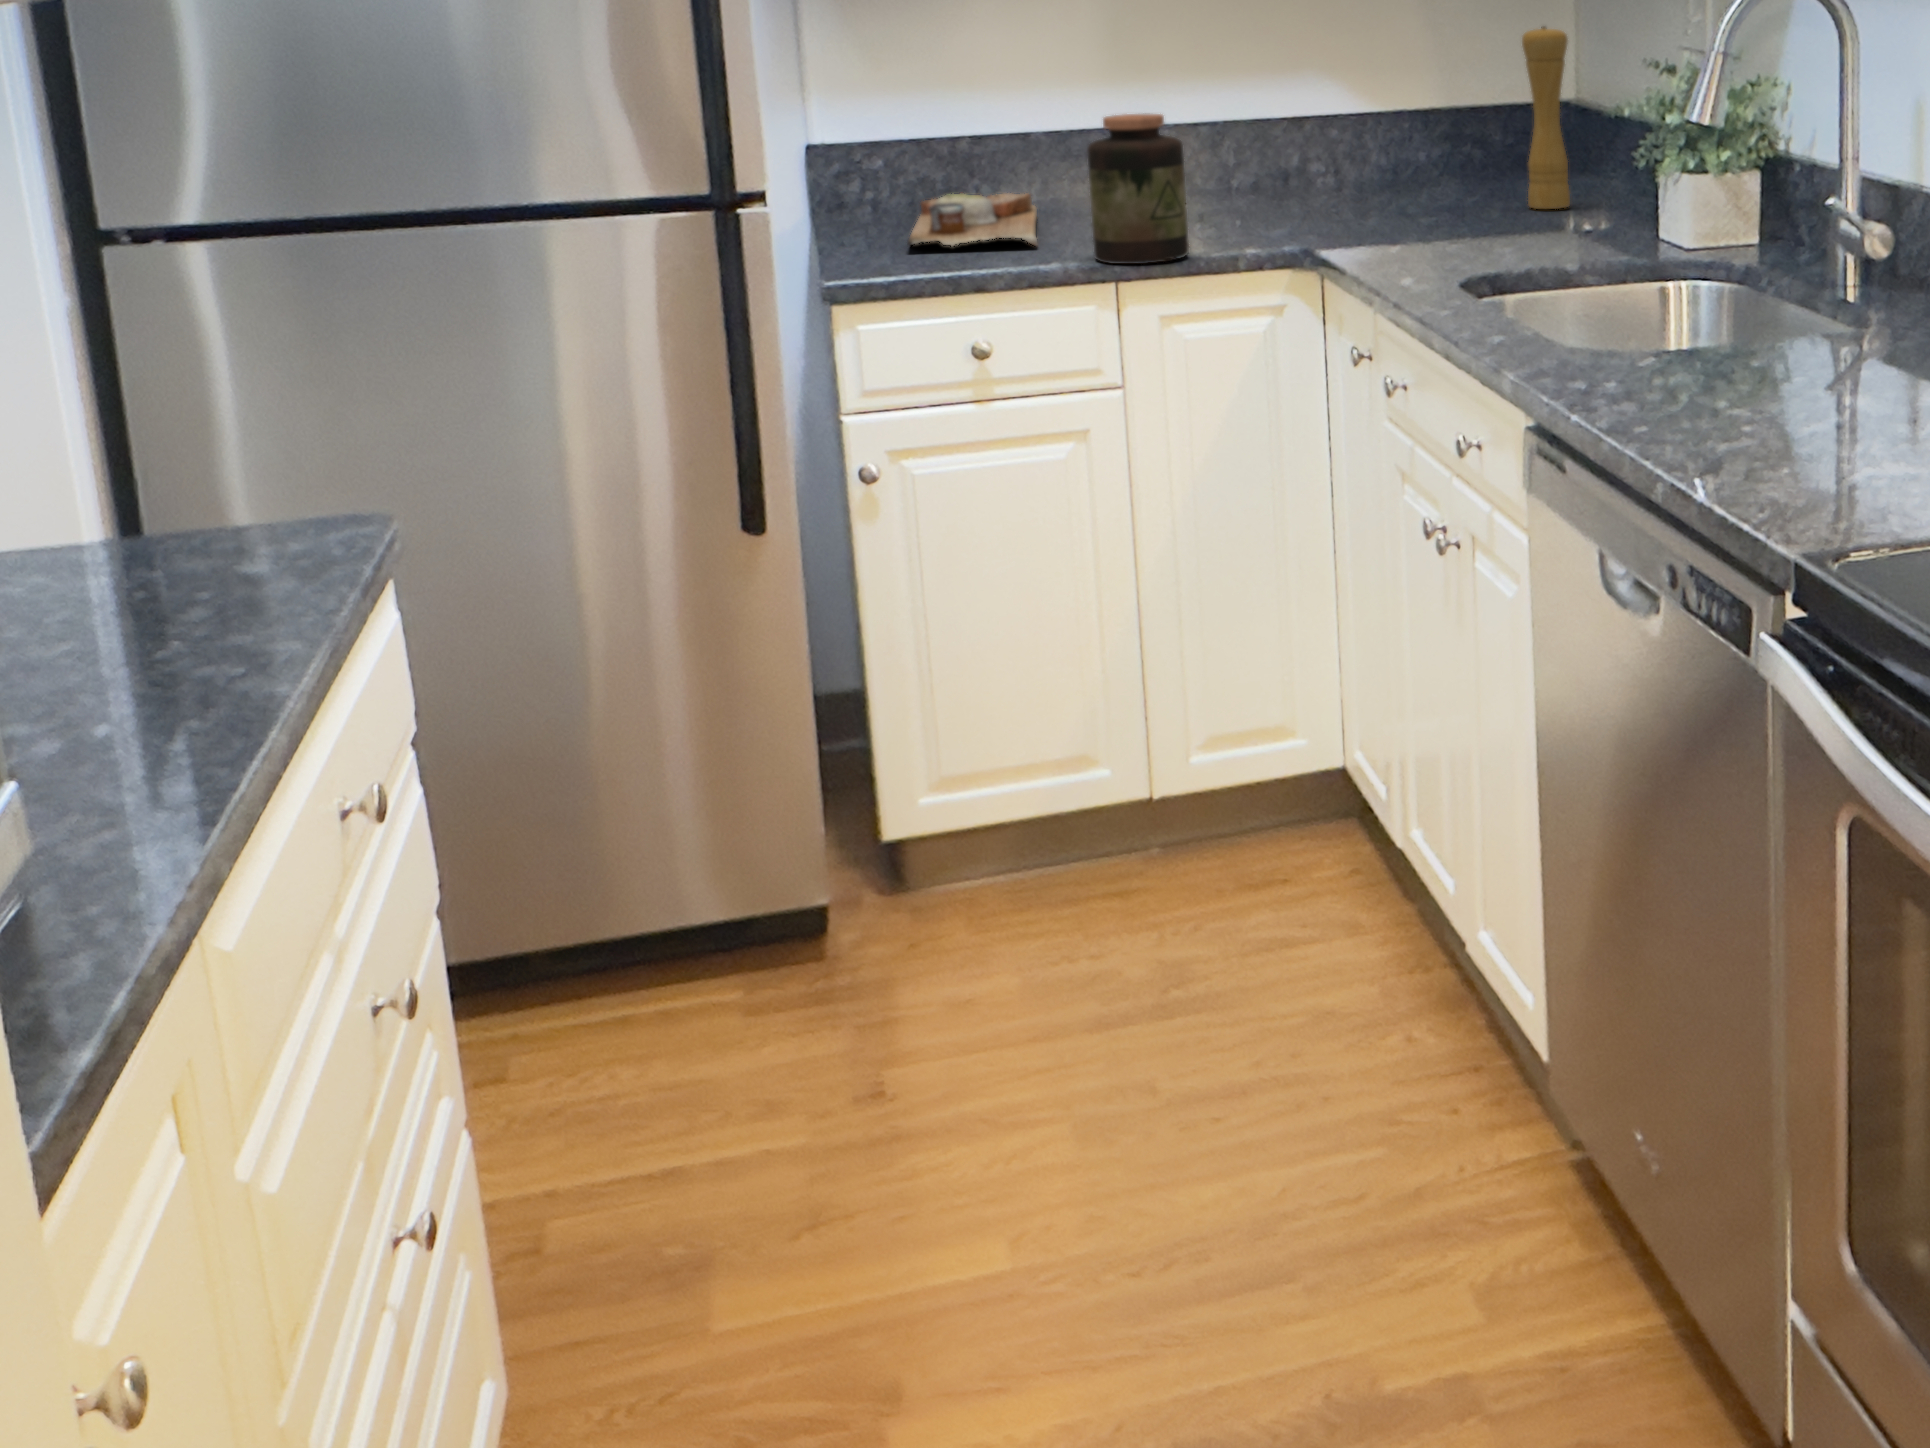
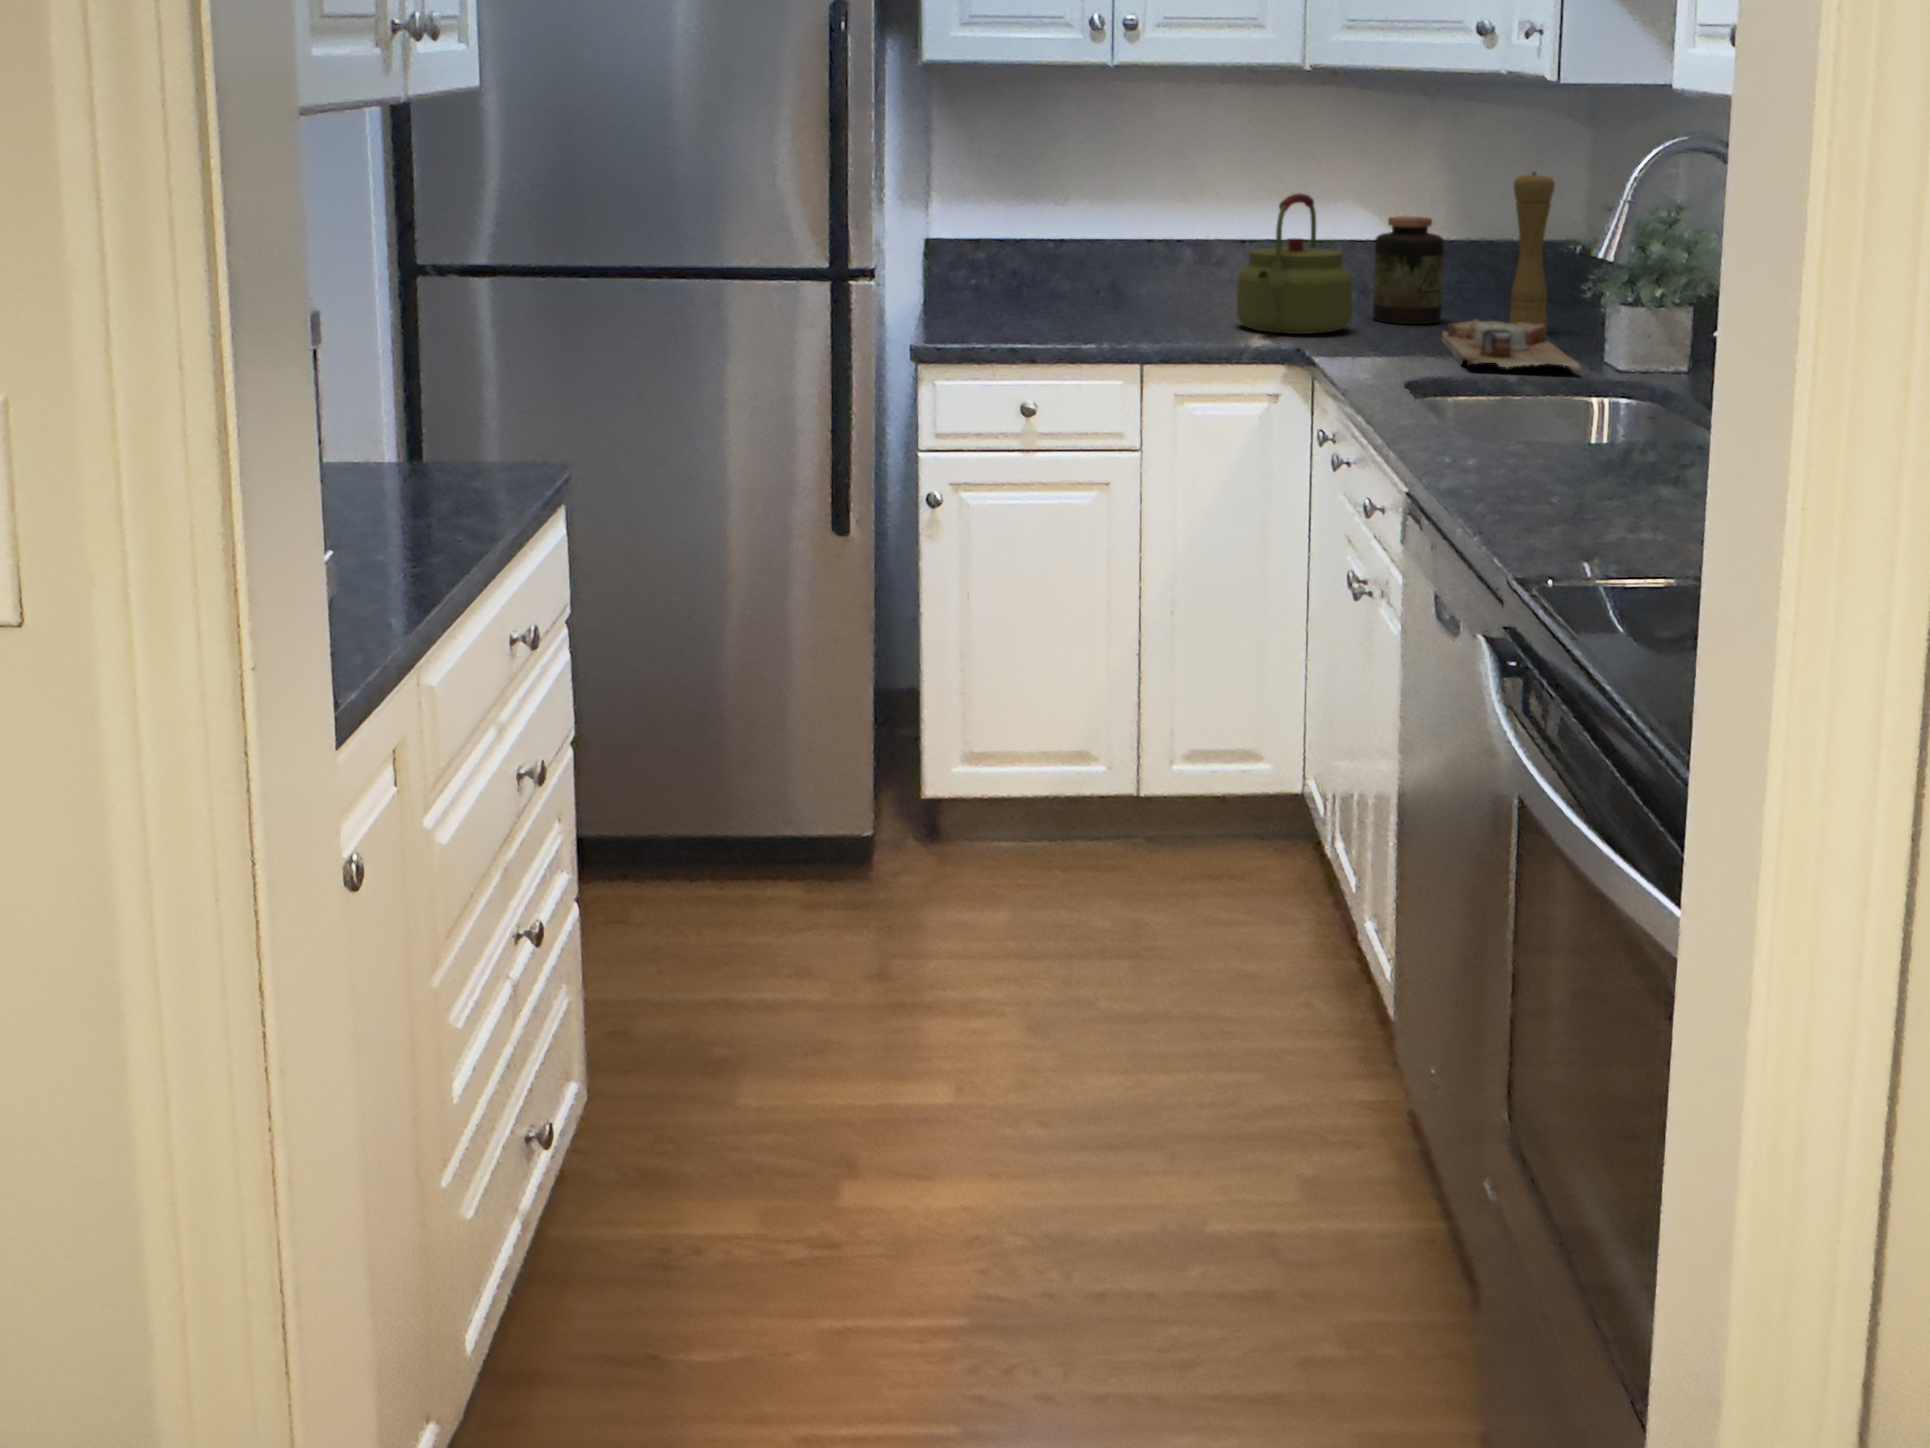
kettle: none [1217,64,1356,231] -> present [1237,193,1352,334]
jar: present [1088,114,1189,264] -> present [1373,216,1444,324]
cutting board: present [907,194,1037,246] -> present [1442,319,1581,373]

